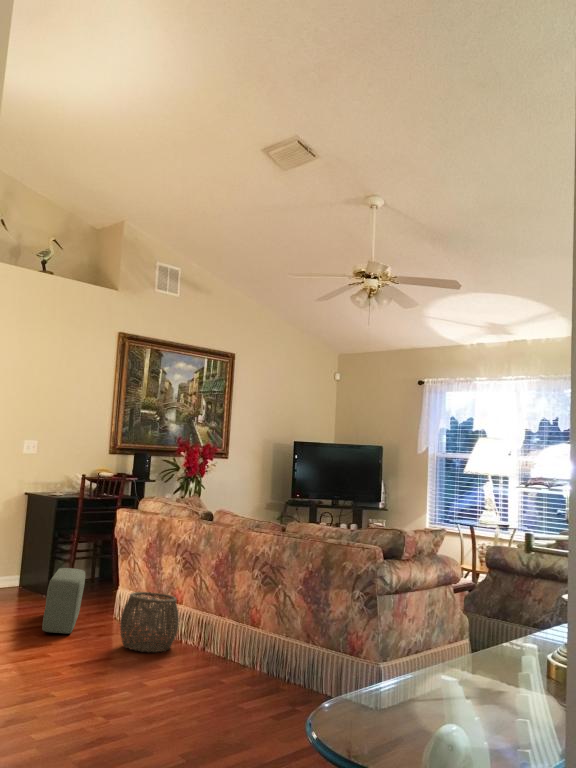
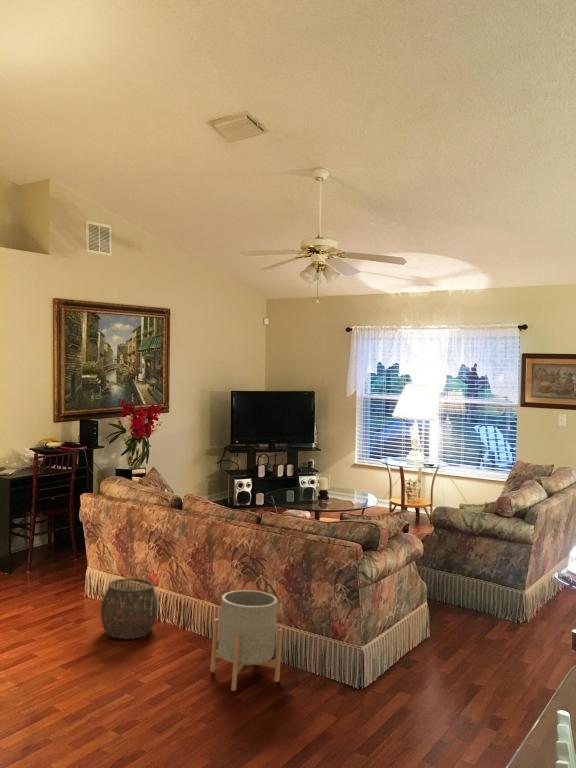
pouf: present [42,568,85,634] -> none [19,552,54,624]
planter: none [219,599,296,699] -> present [211,590,283,691]

